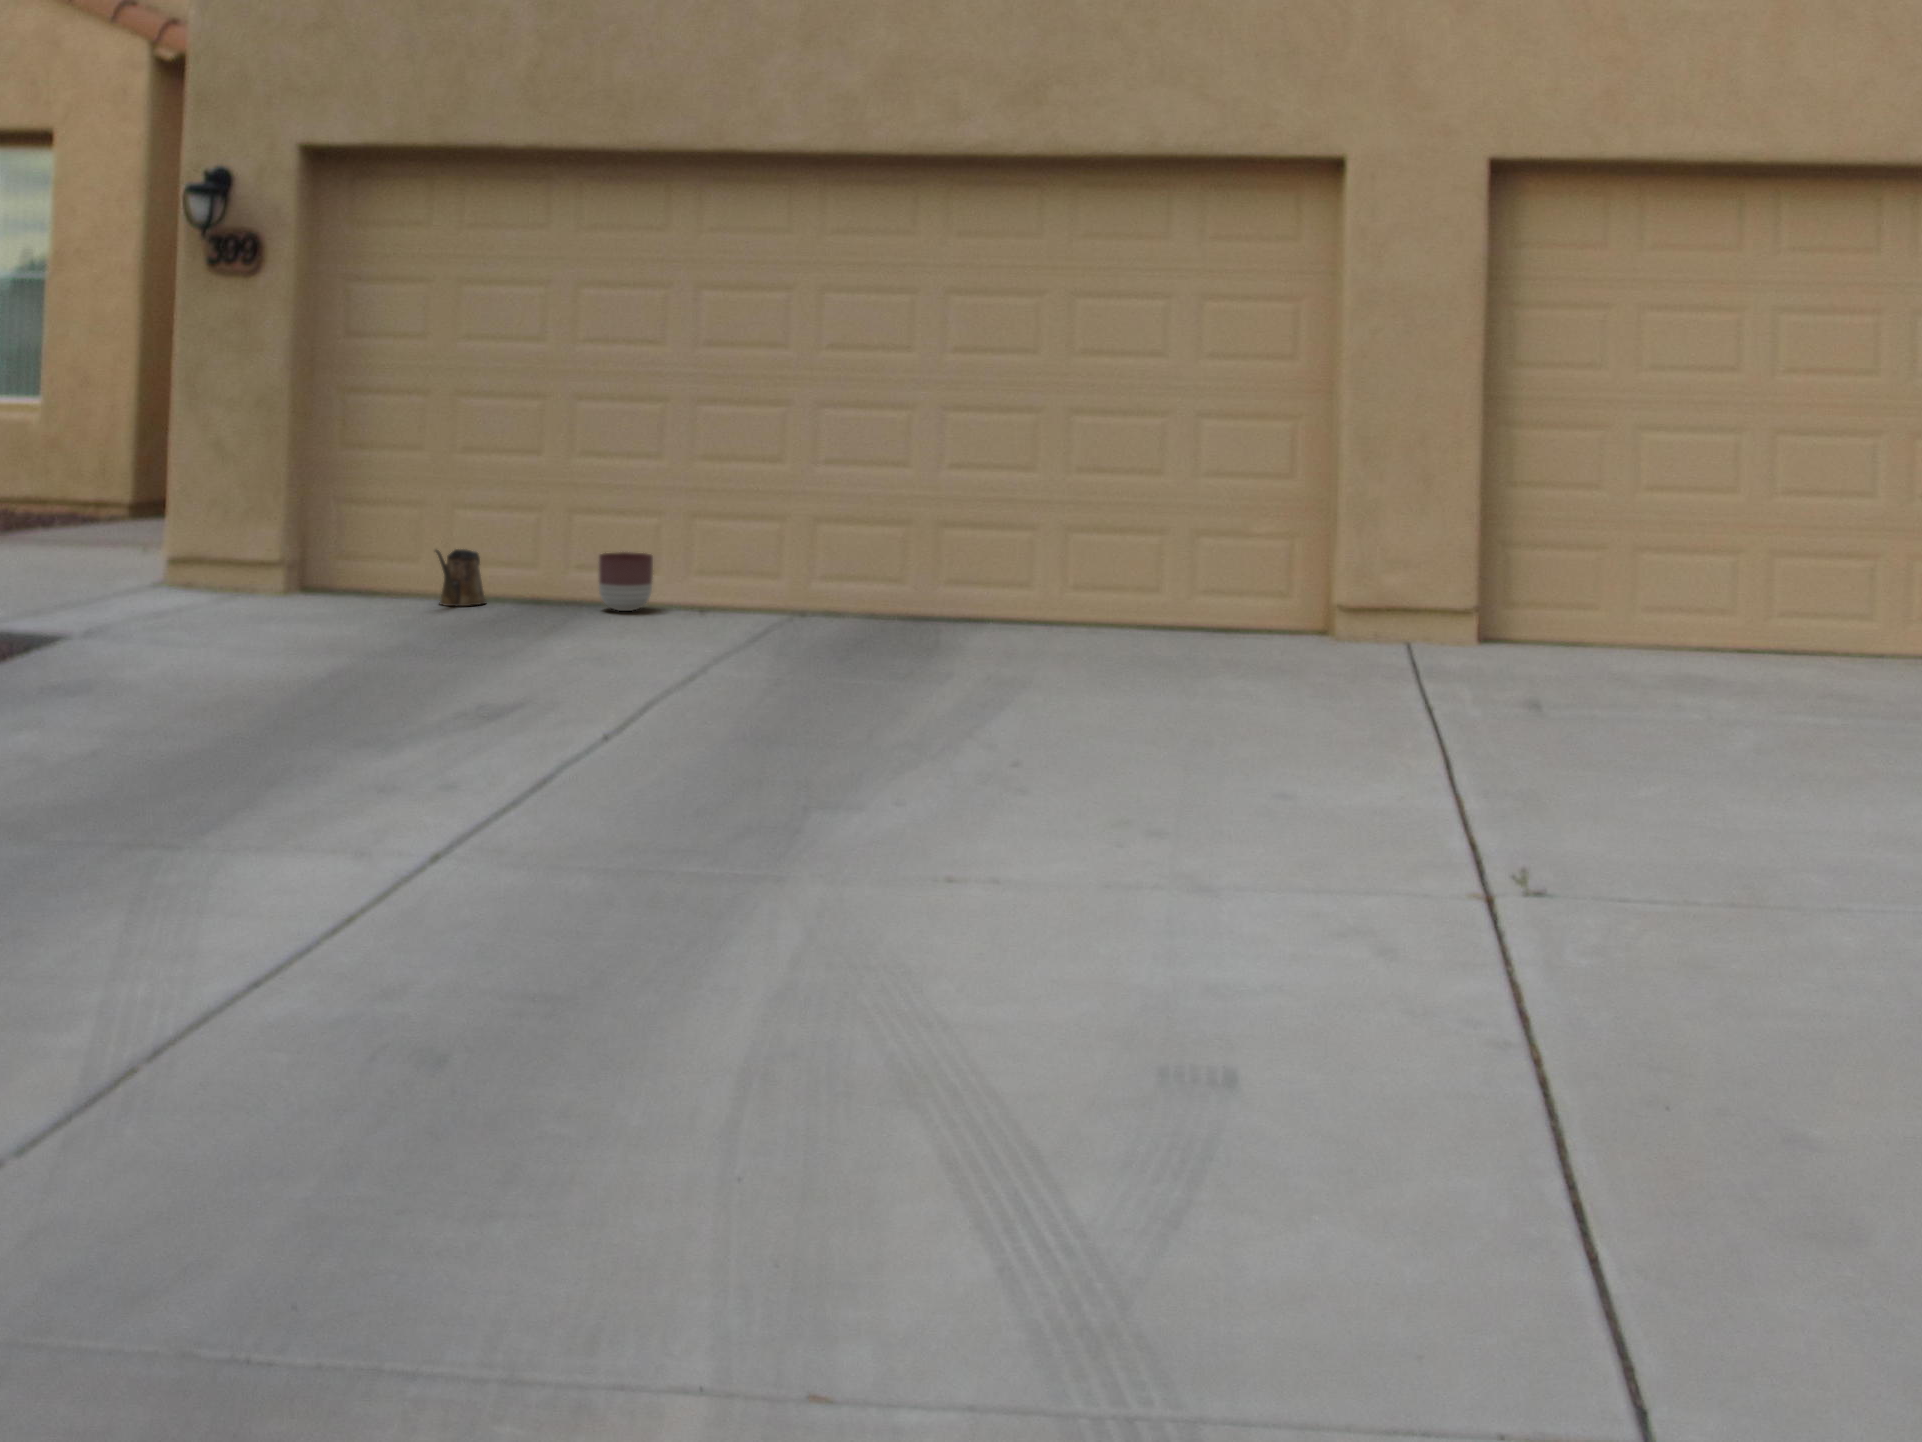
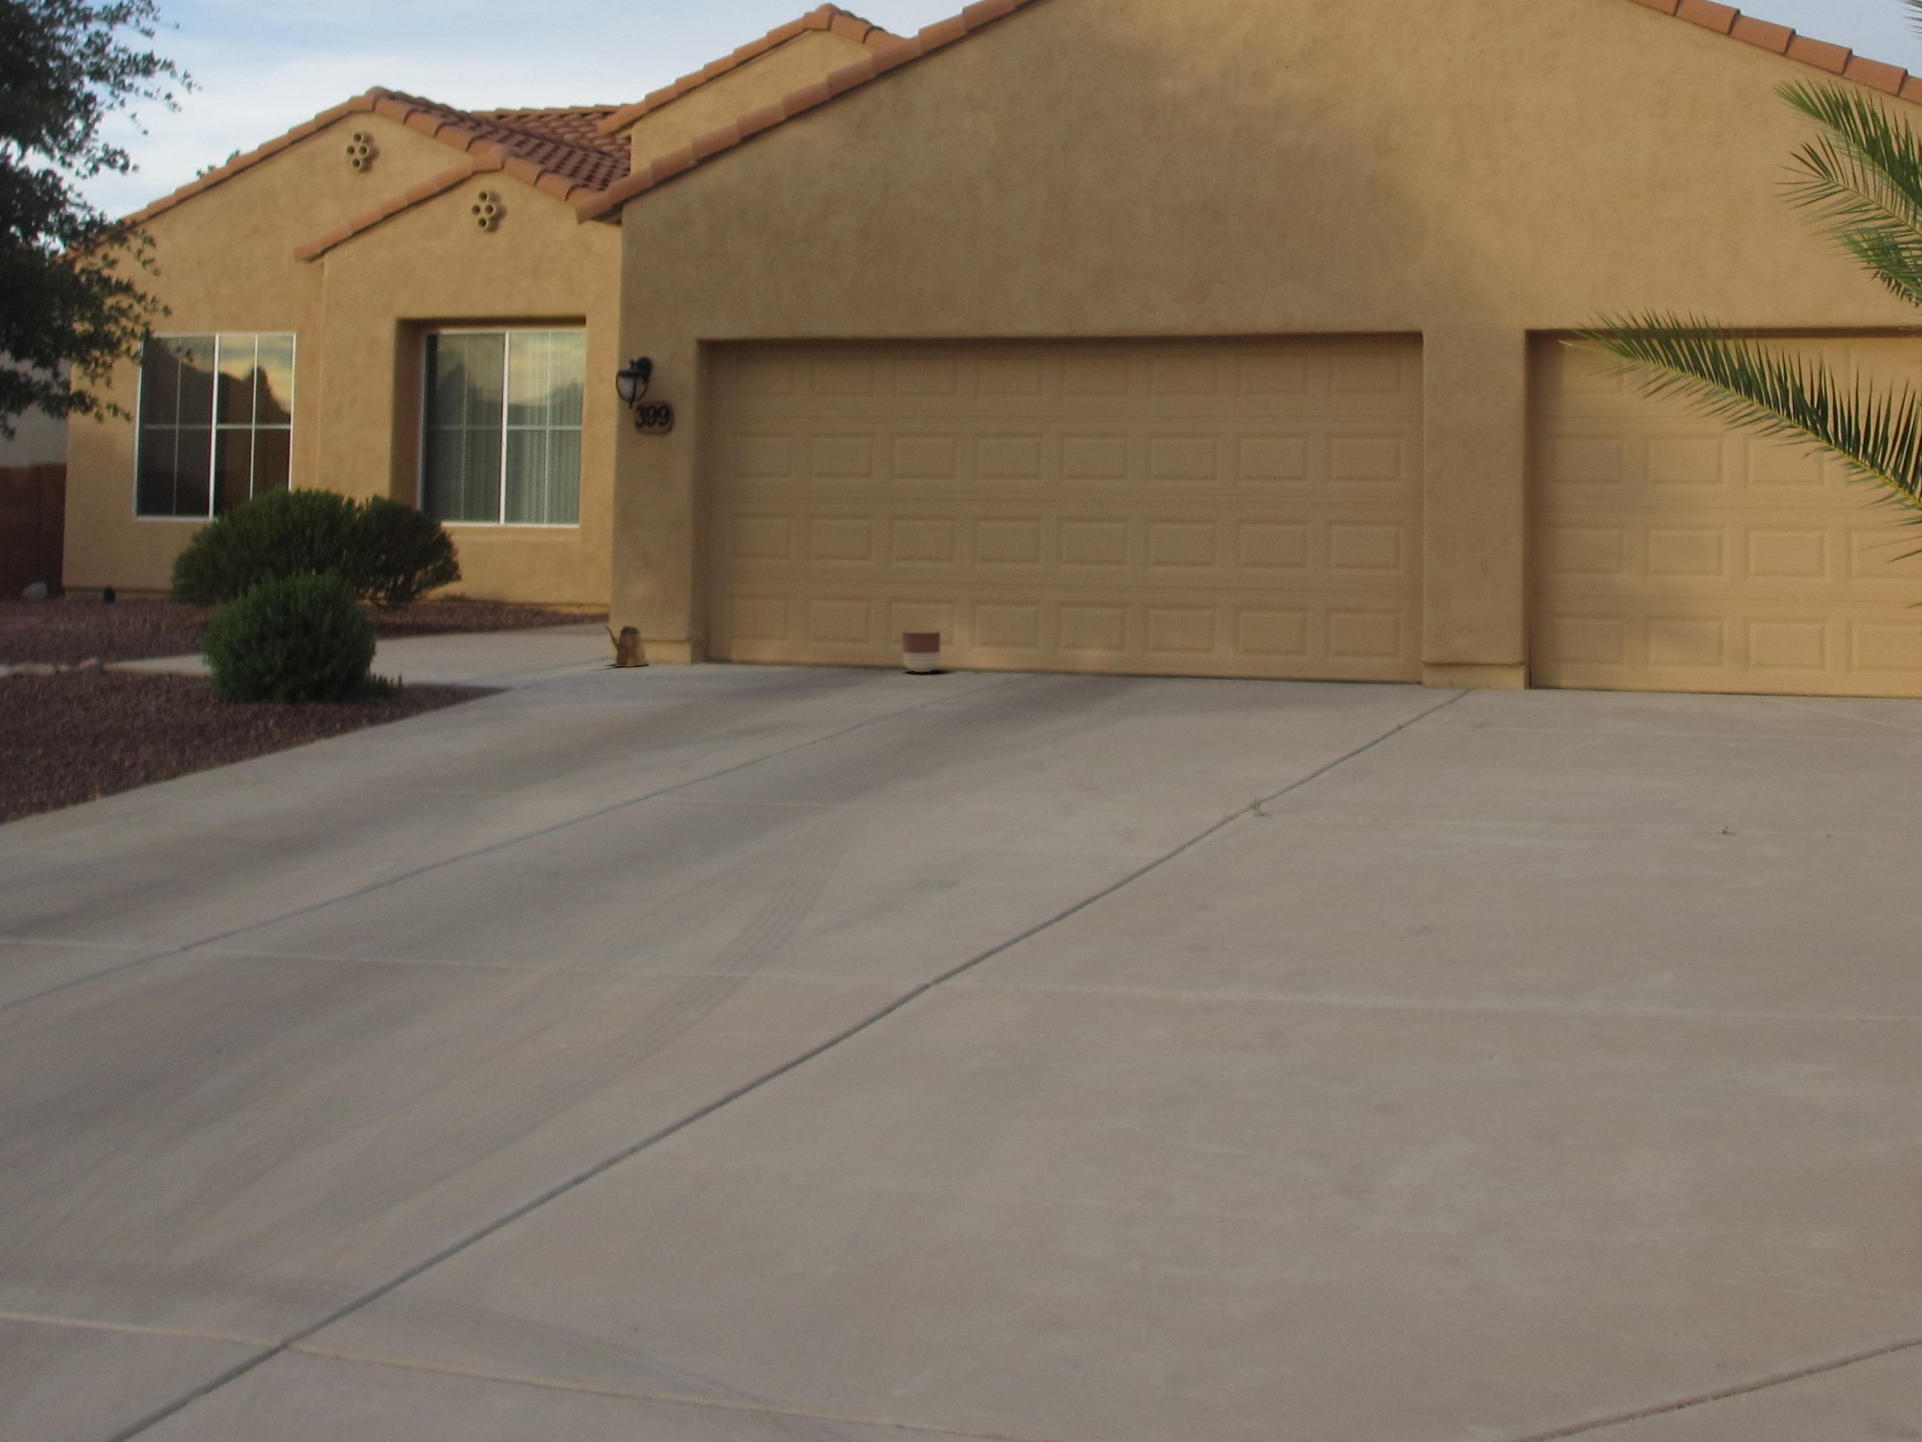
watering can: present [435,549,485,606] -> present [606,626,648,667]

